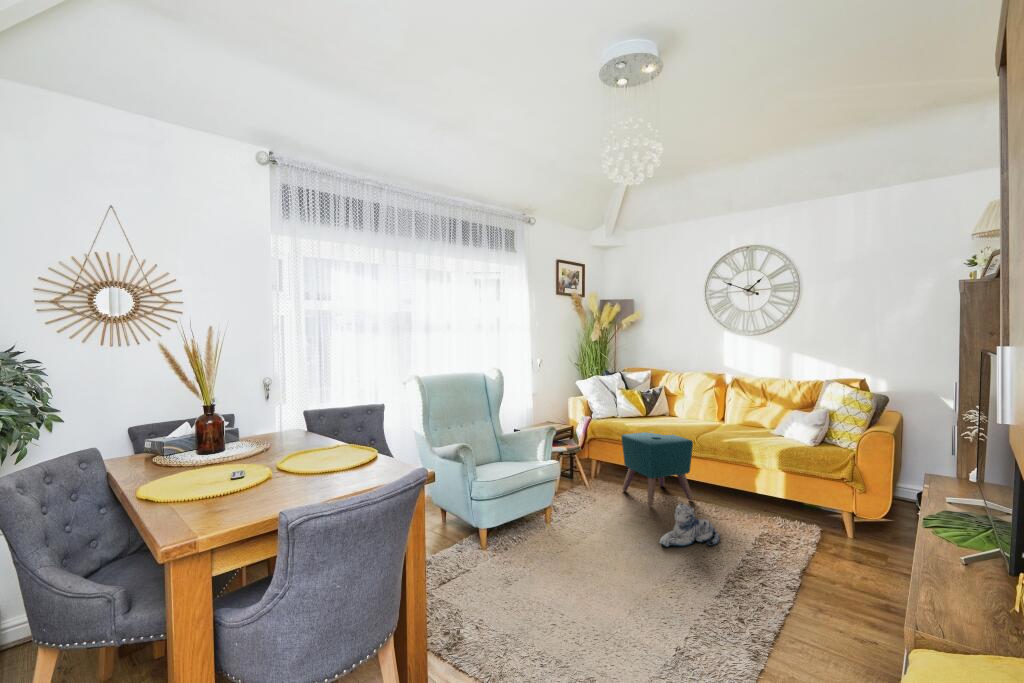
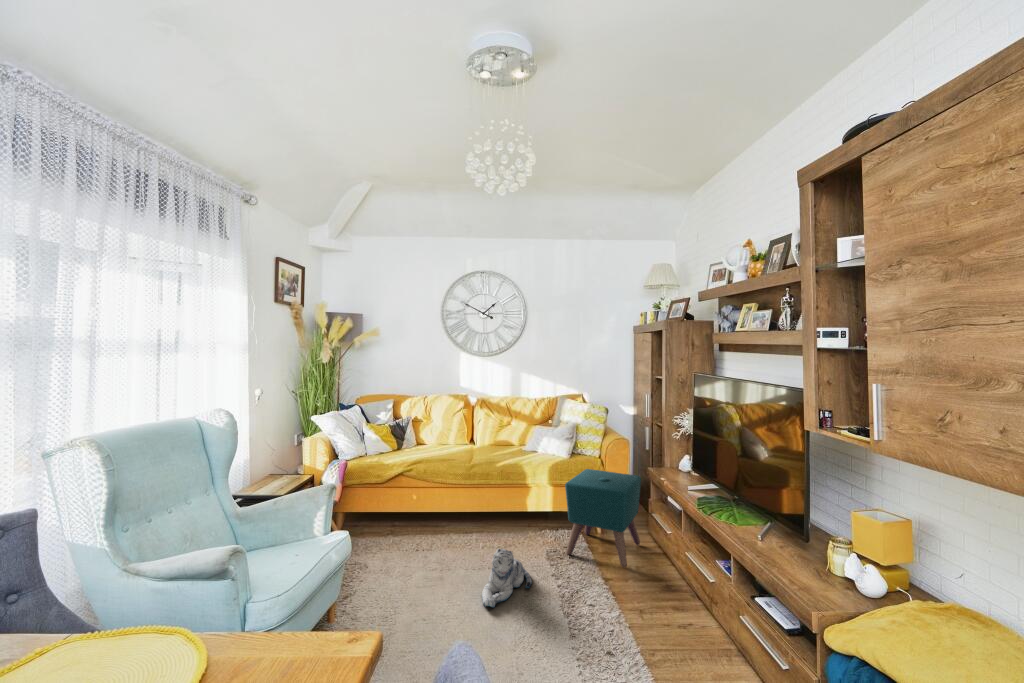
ottoman: present [622,432,693,506] -> present [565,469,641,568]

